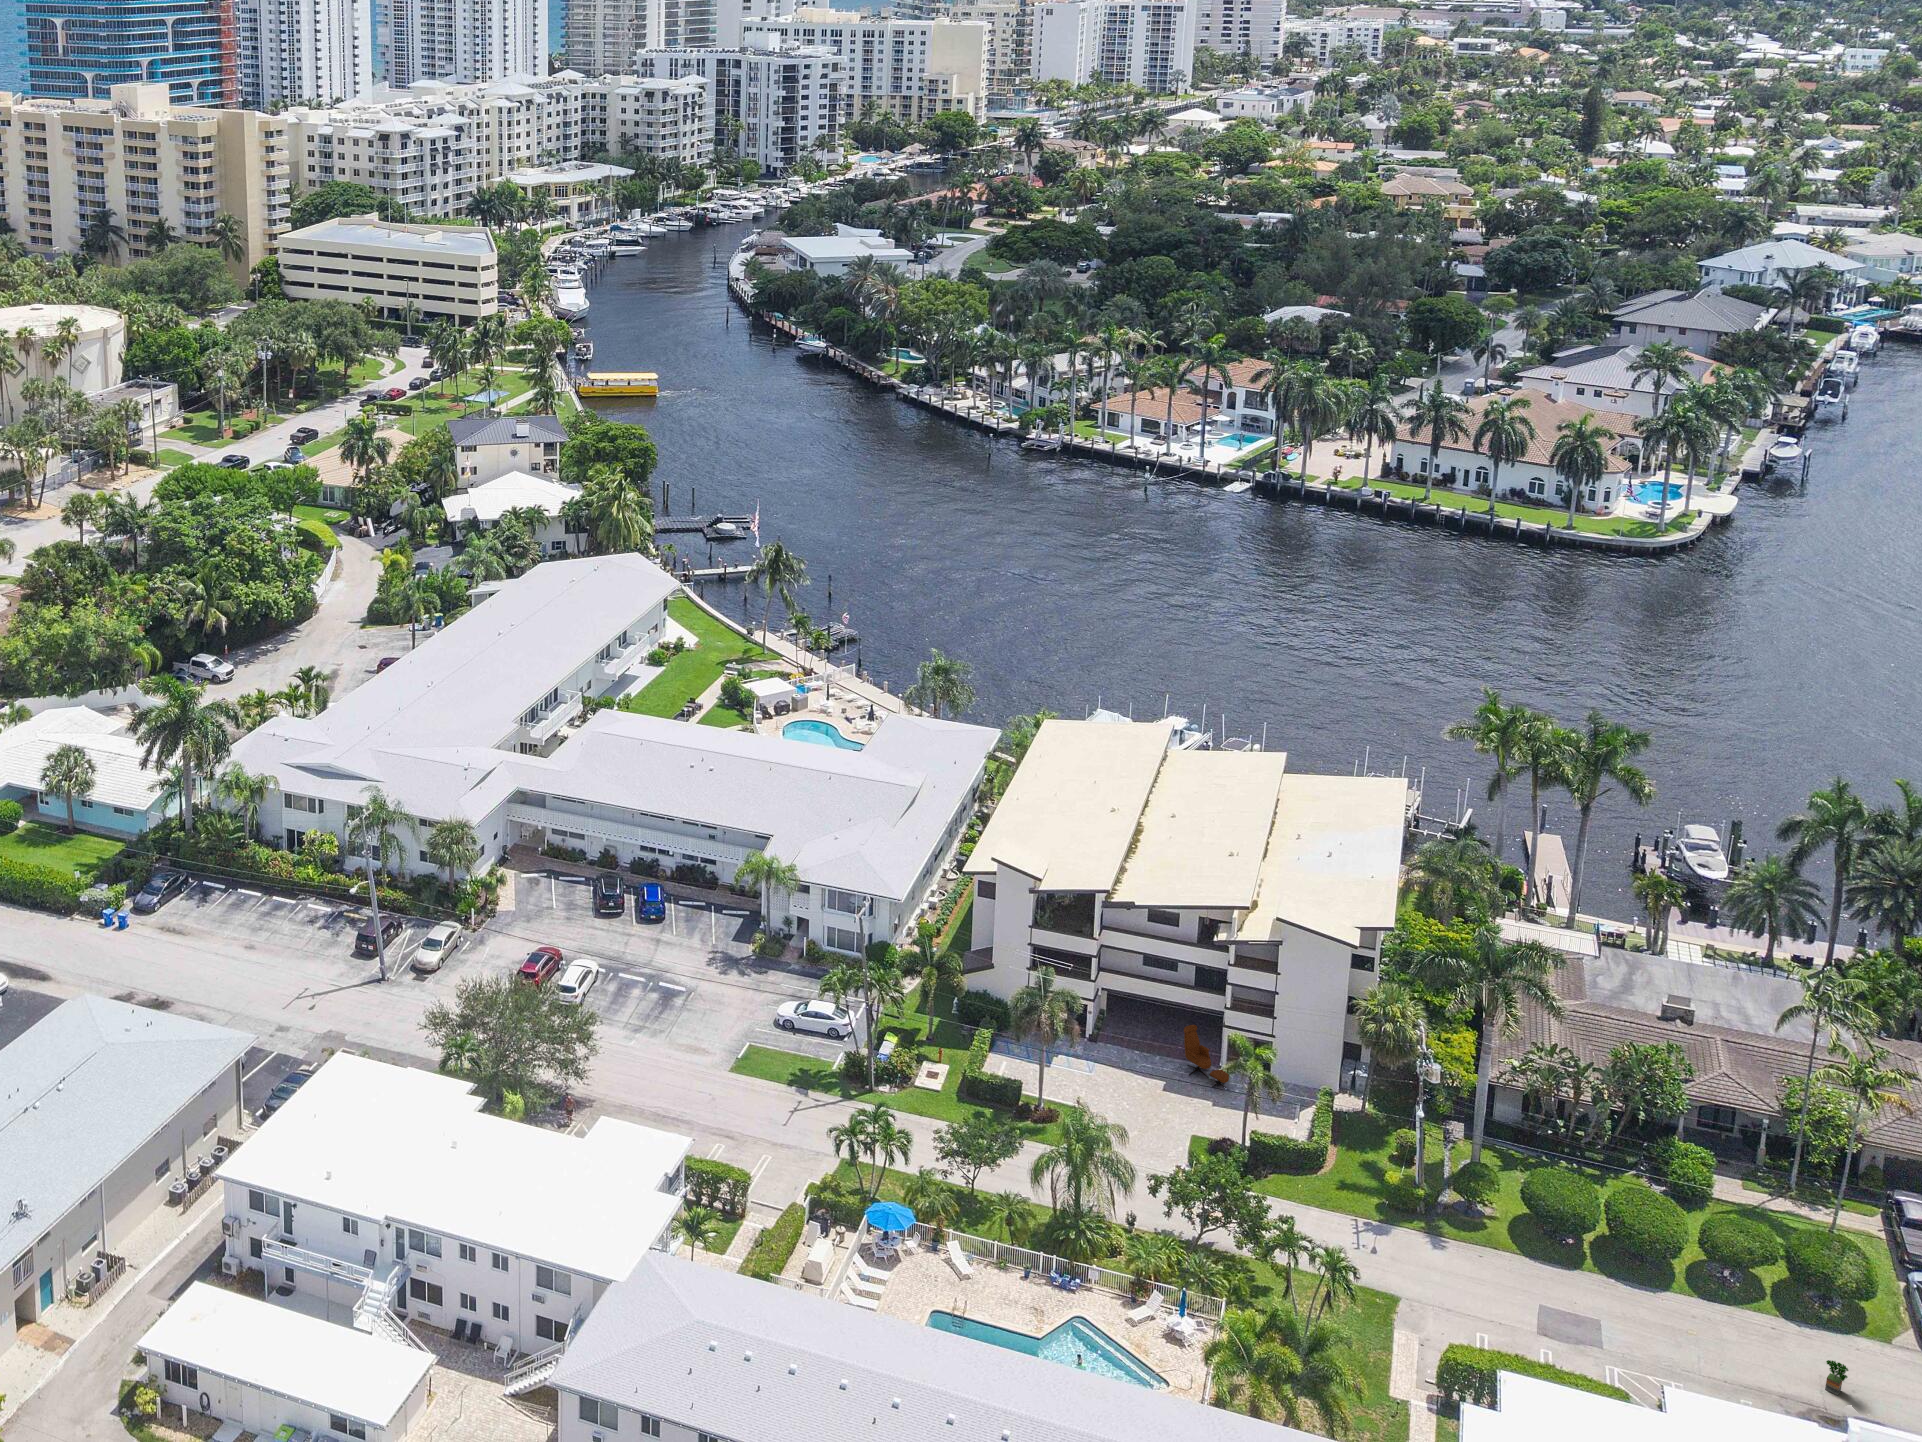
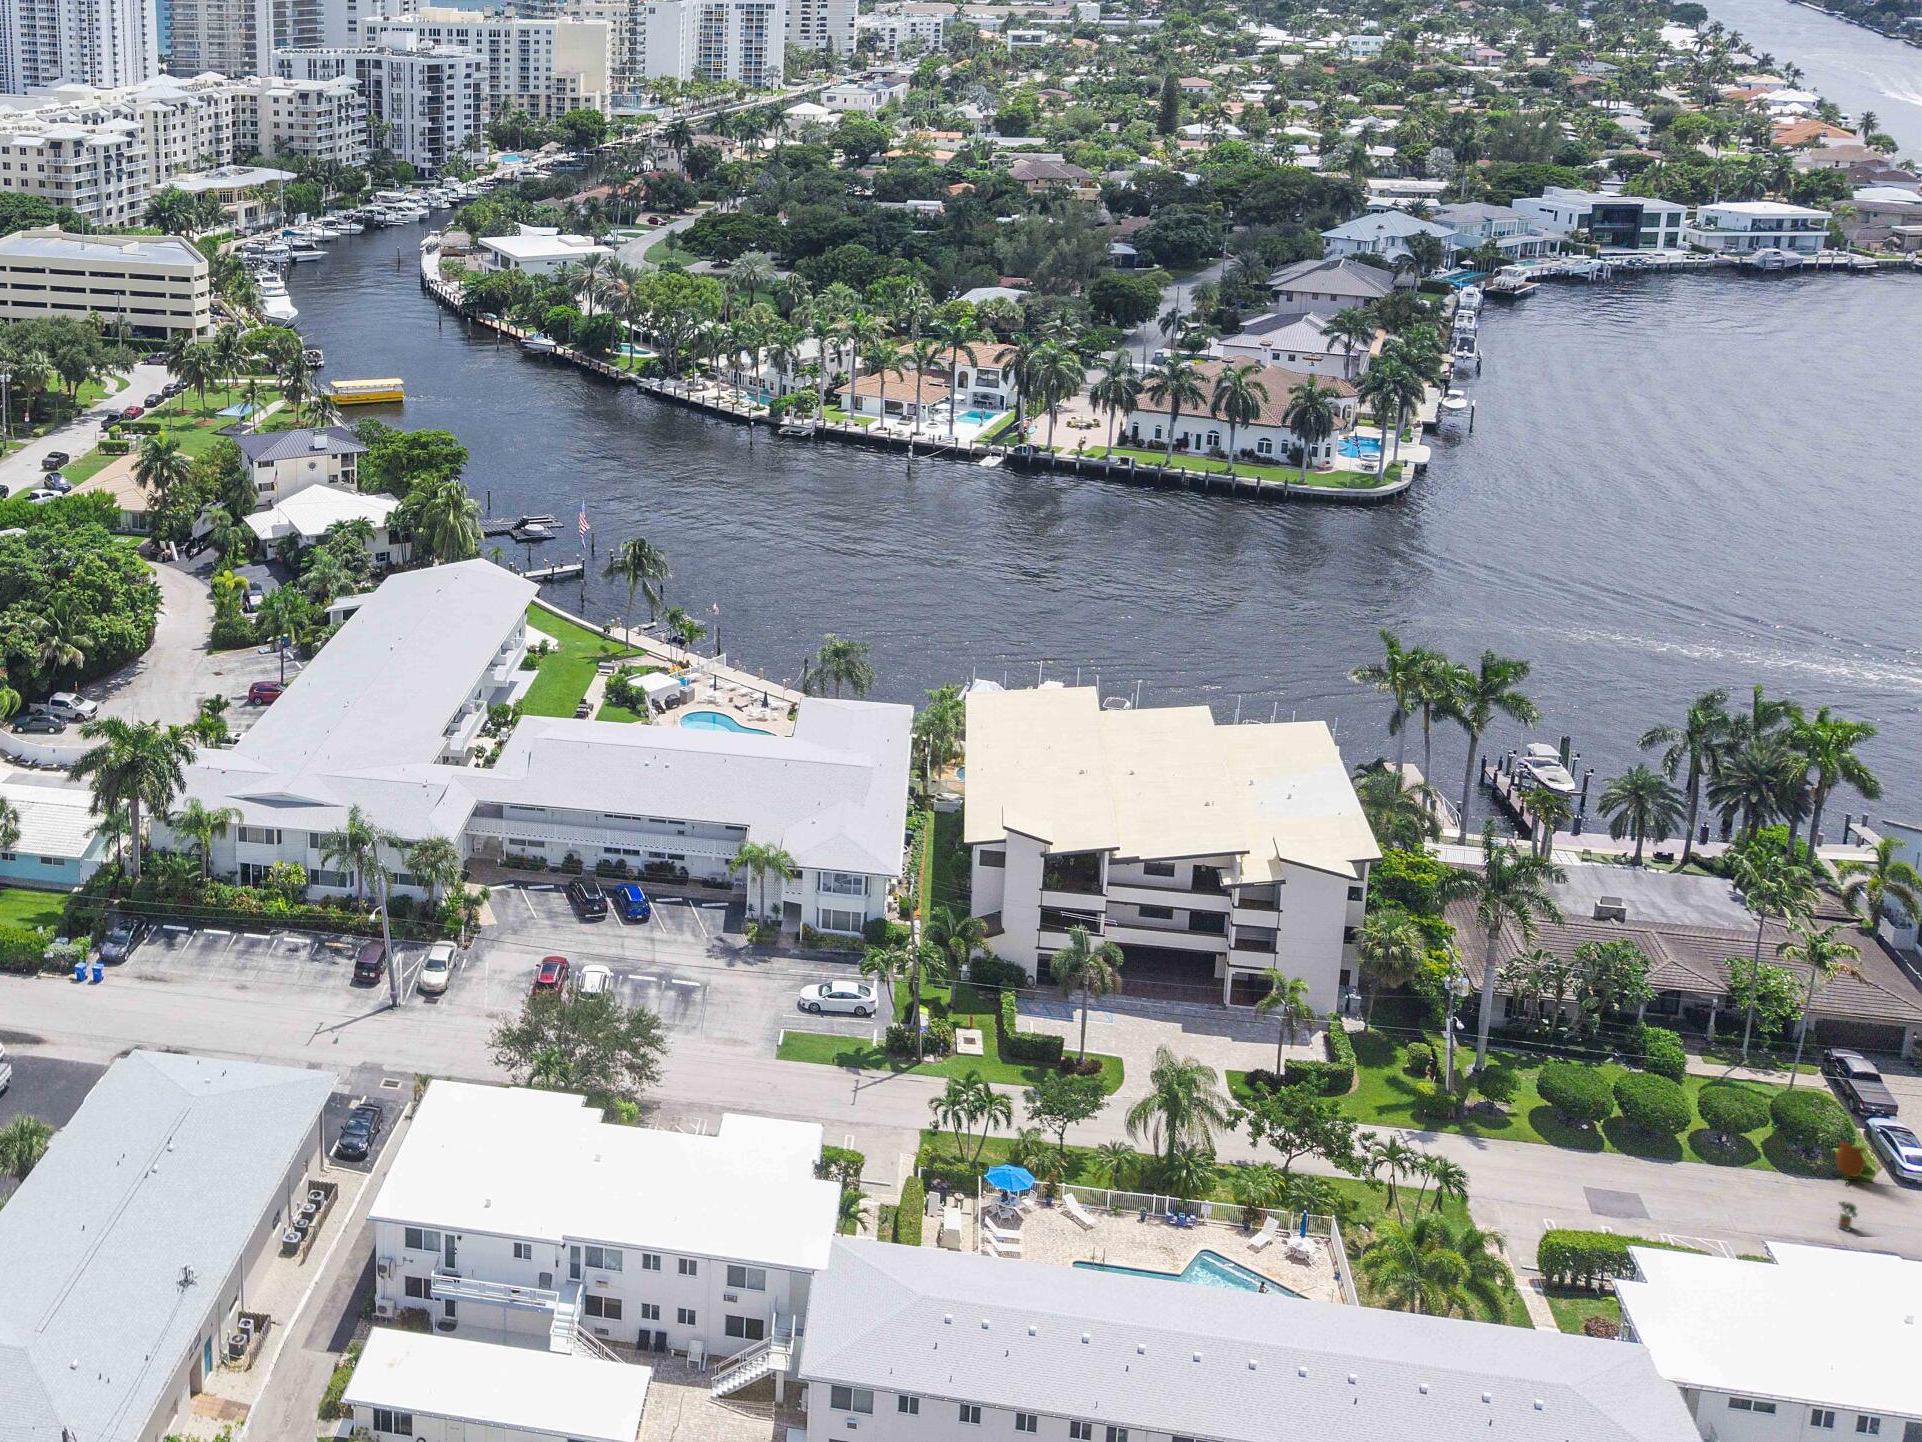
lounge chair: present [1184,1025,1229,1087] -> present [1836,1141,1867,1182]

